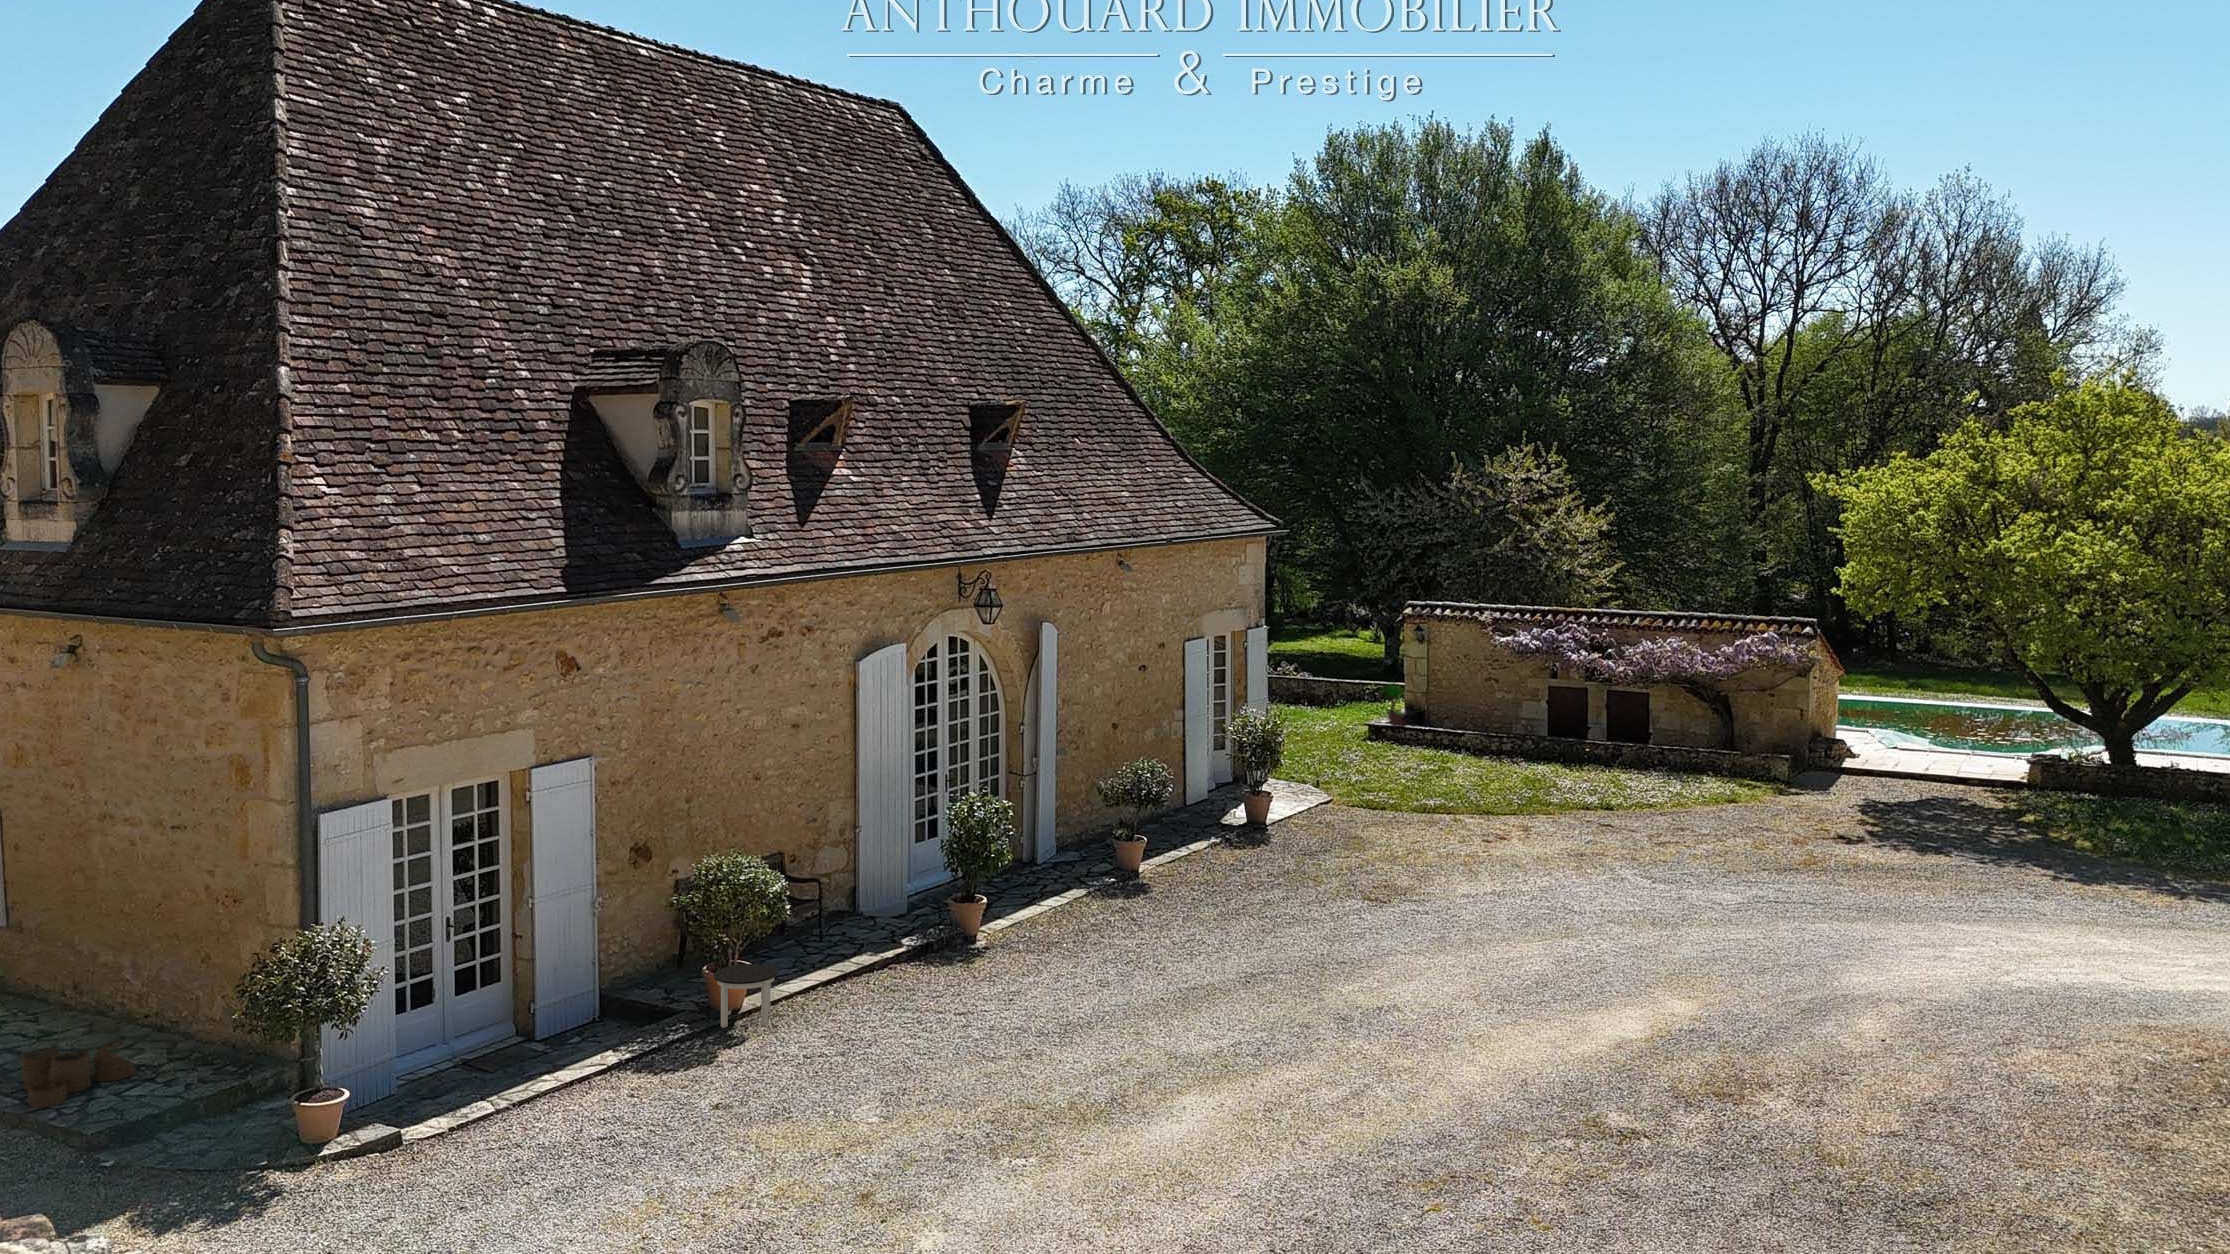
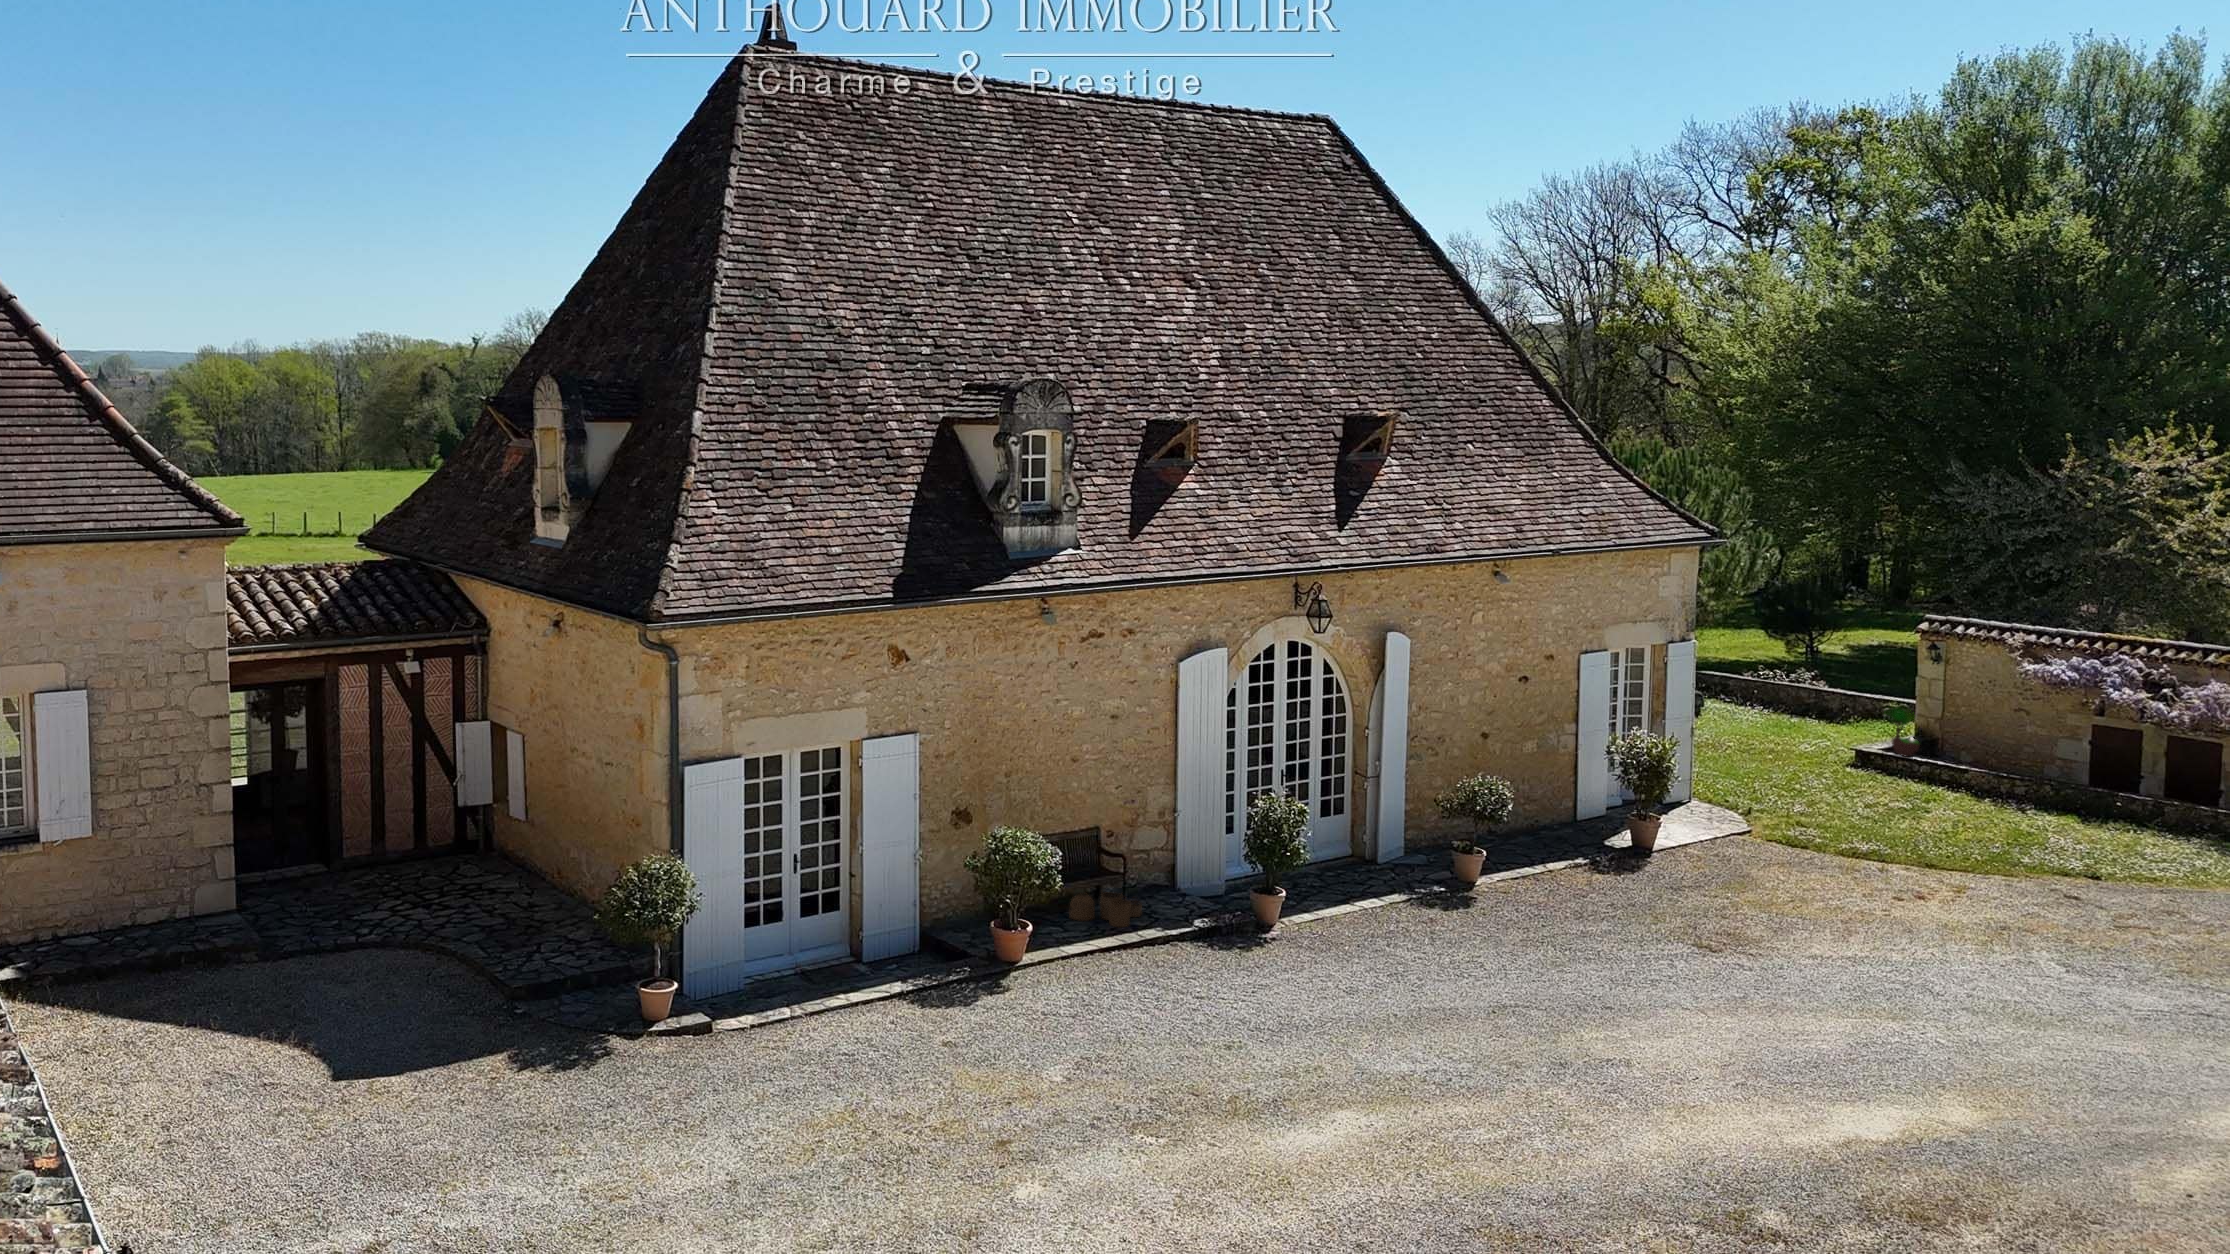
round table: present [714,964,778,1028] -> none [1000,927,1053,984]
woven basket: present [22,1041,136,1108] -> present [1069,892,1142,927]

